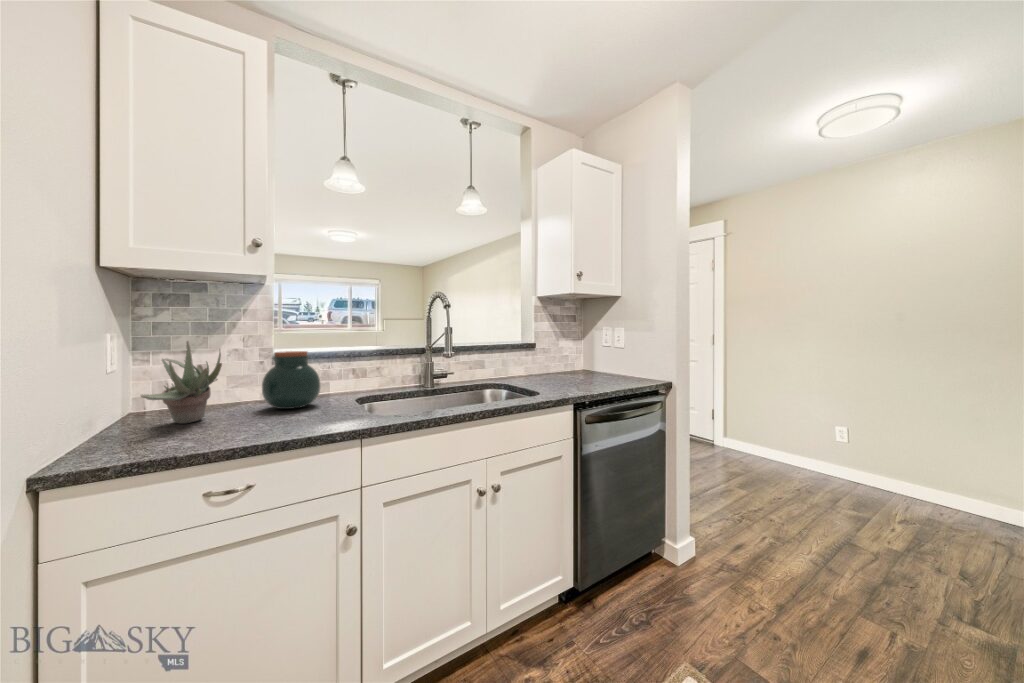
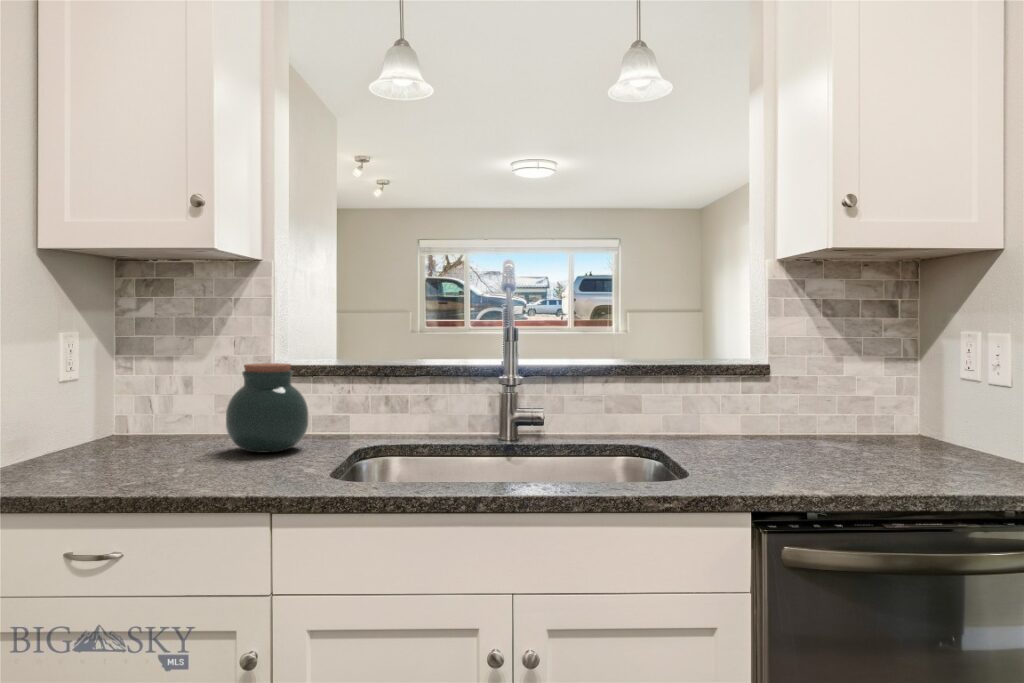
succulent plant: present [140,341,222,423] -> none [55,345,170,457]

